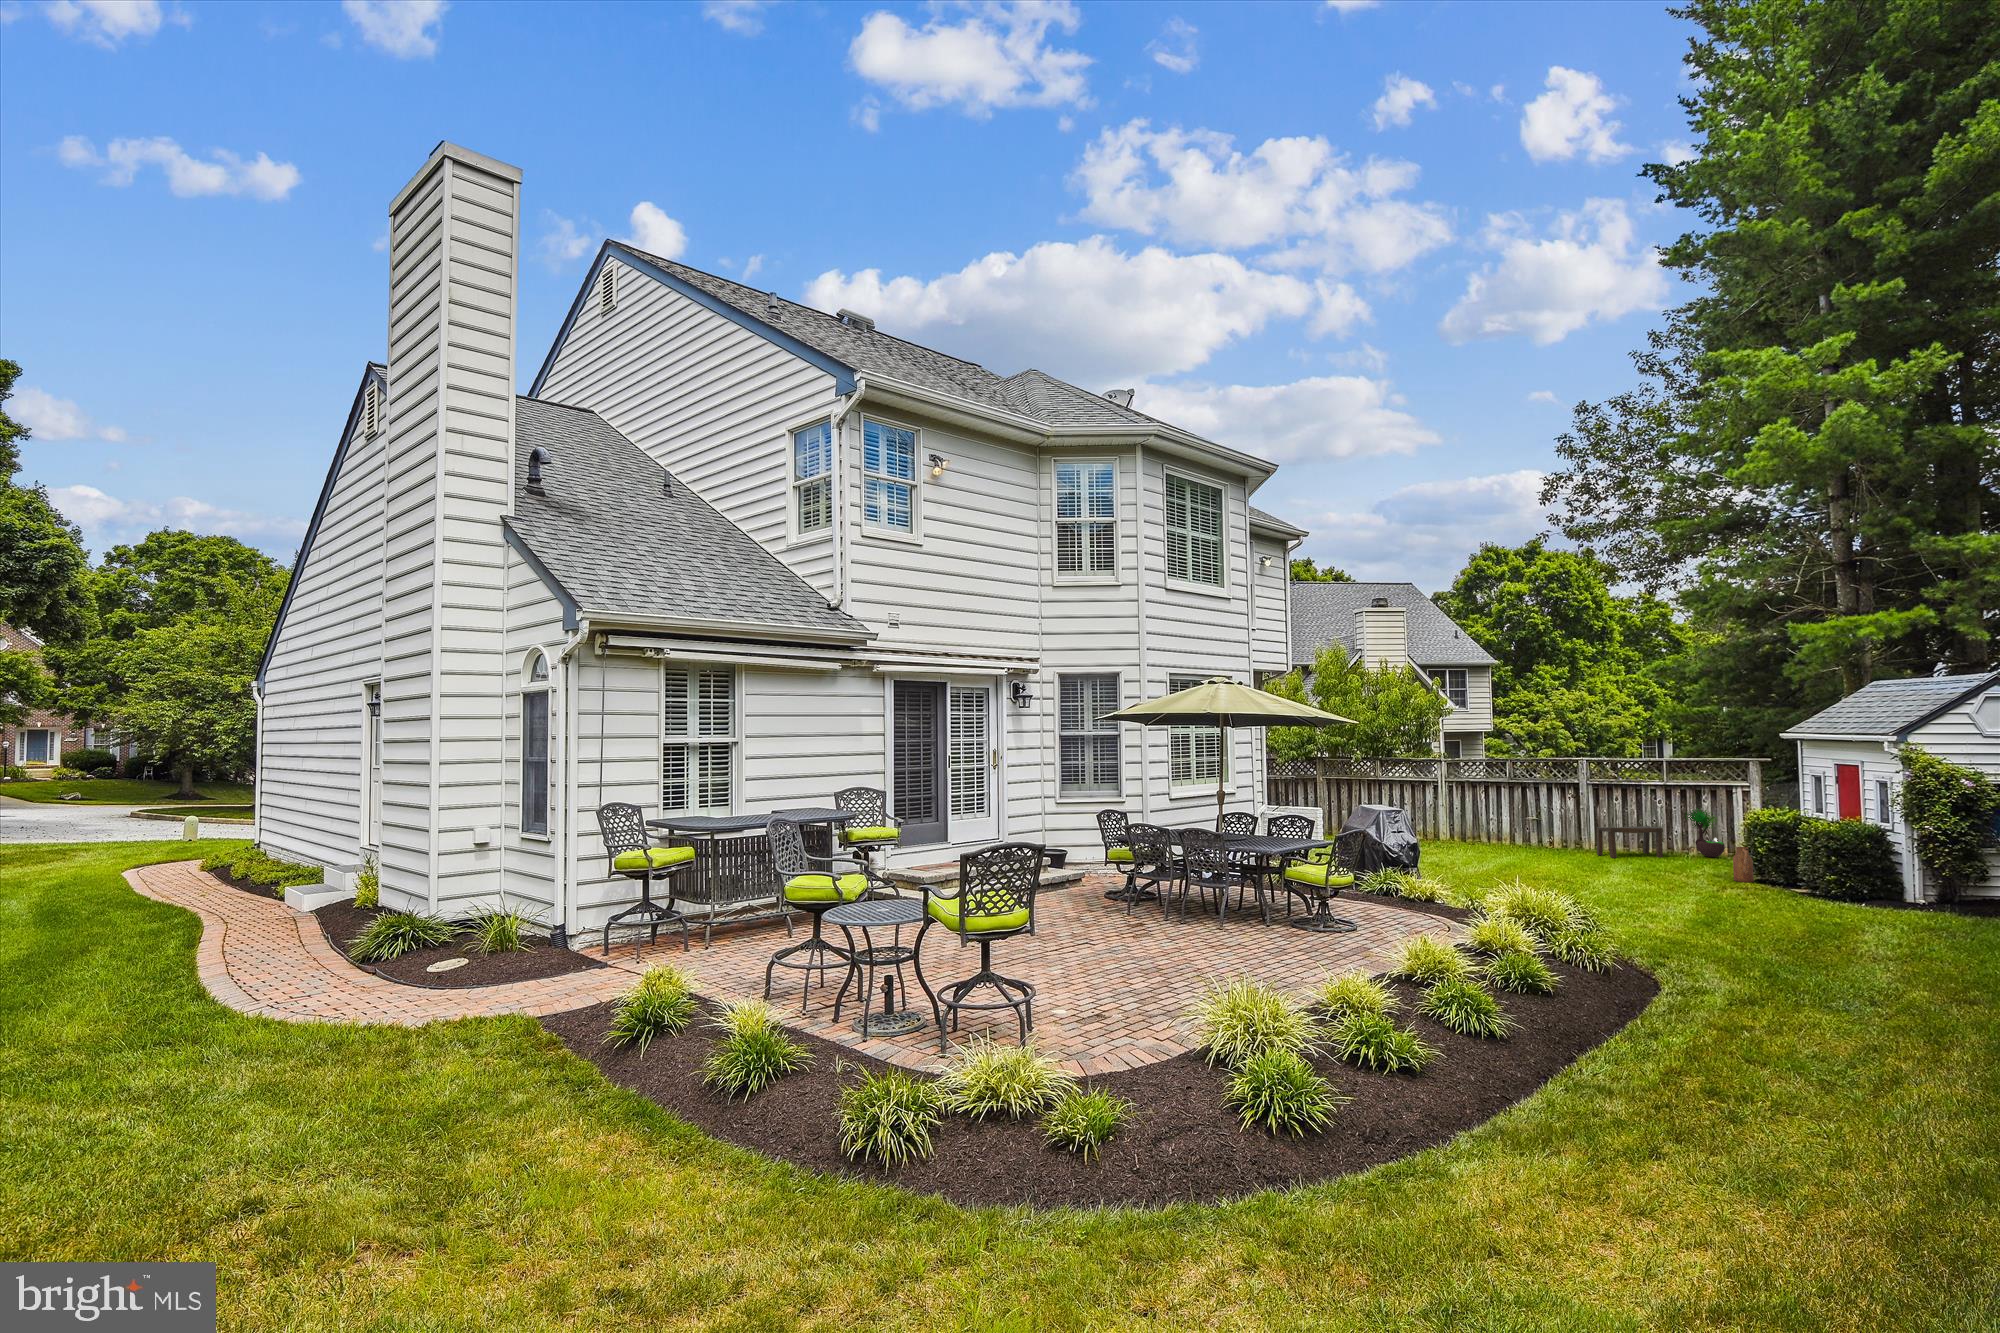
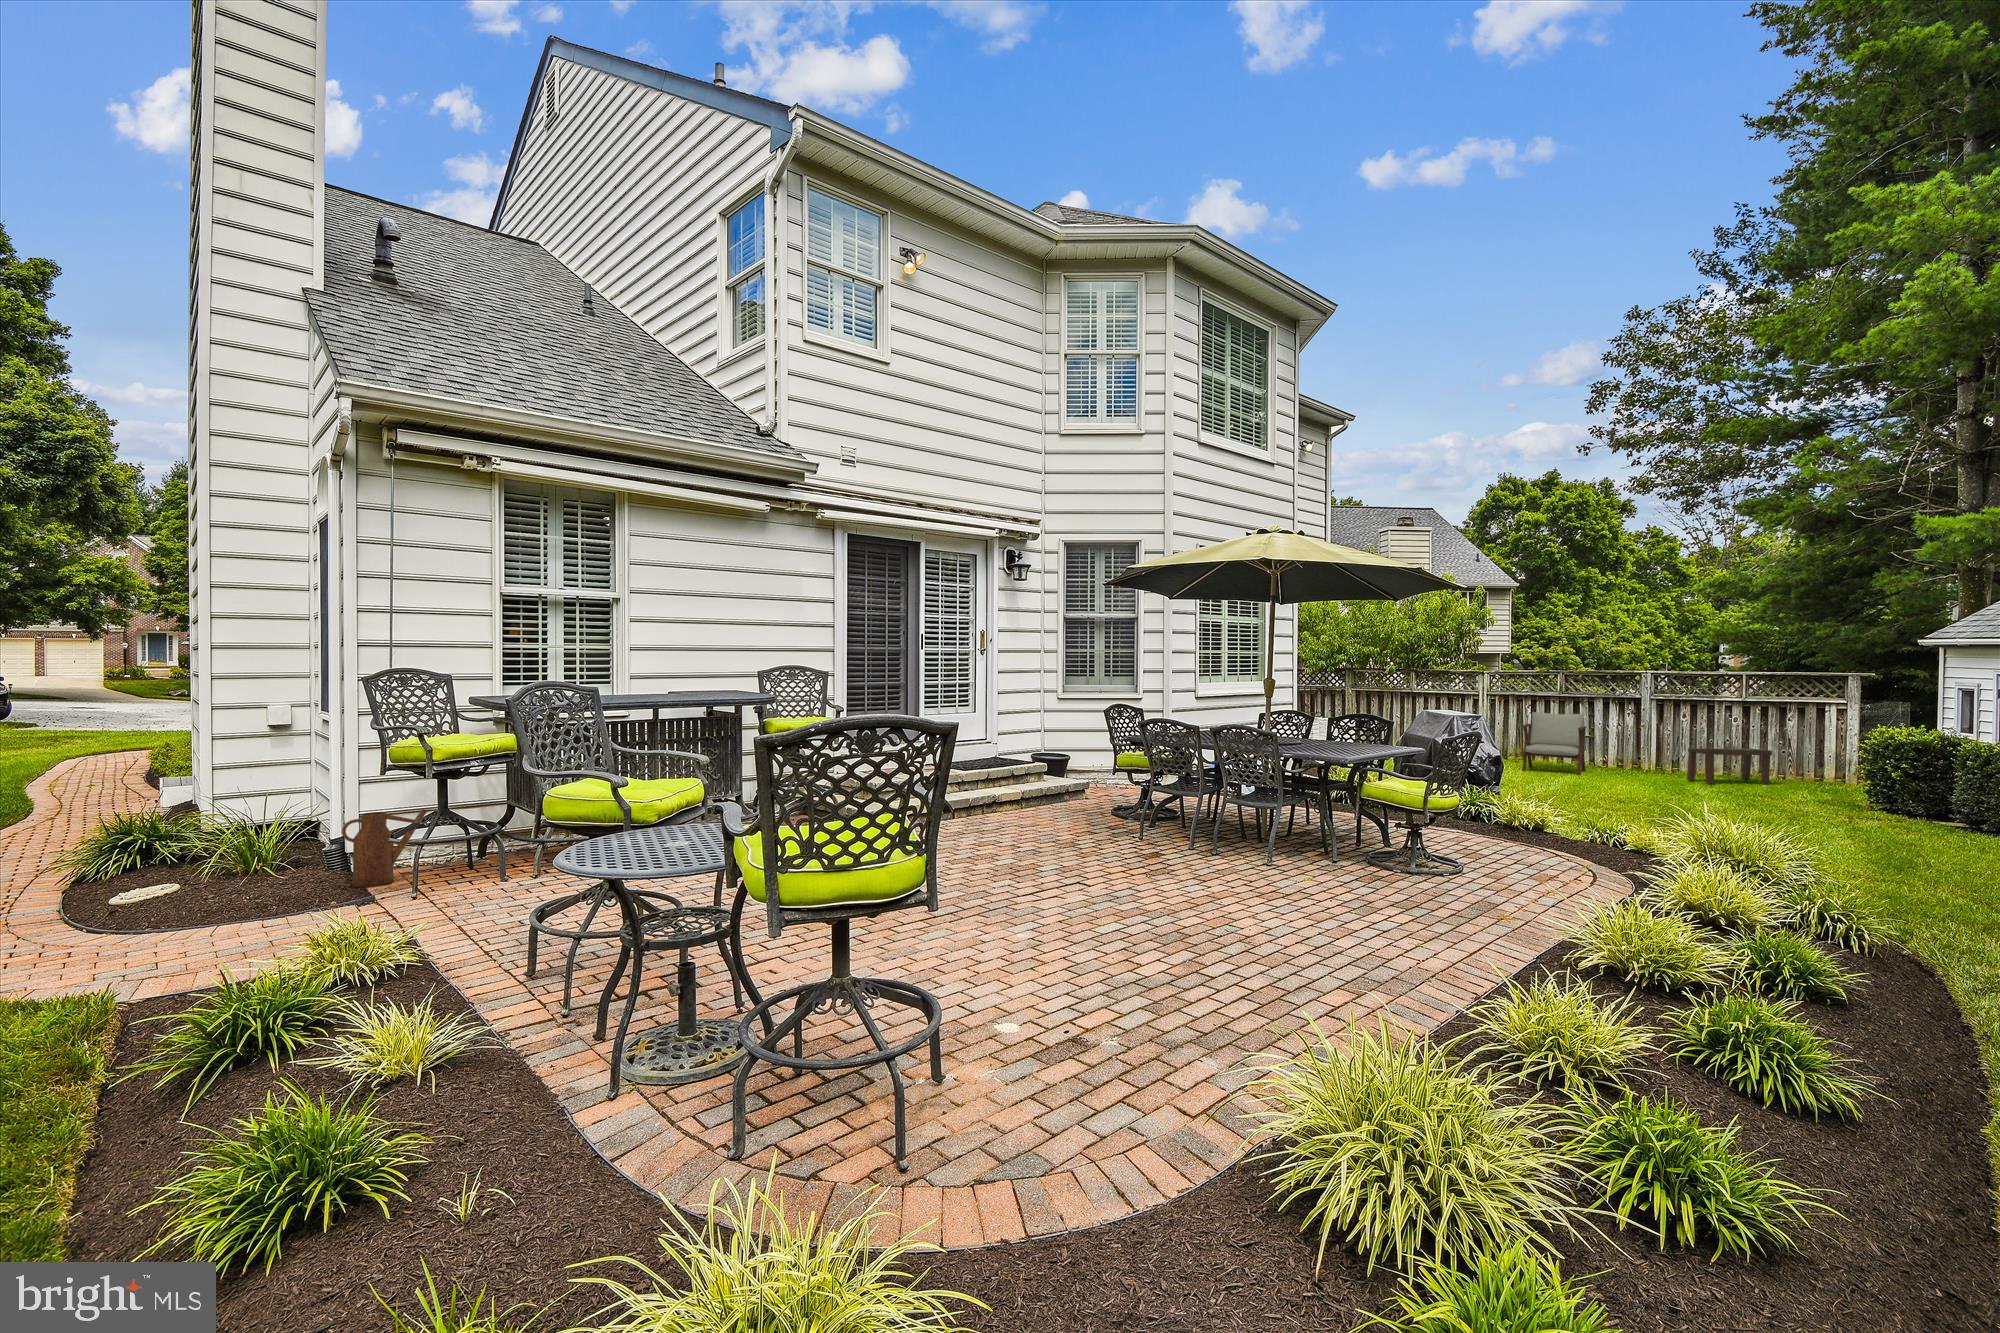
lounge chair: none [1462,797,1519,852] -> present [1522,712,1586,775]
potted tree: present [1686,809,1725,857] -> none [1795,724,1847,786]
watering can: present [1733,847,1754,882] -> present [342,809,427,887]

